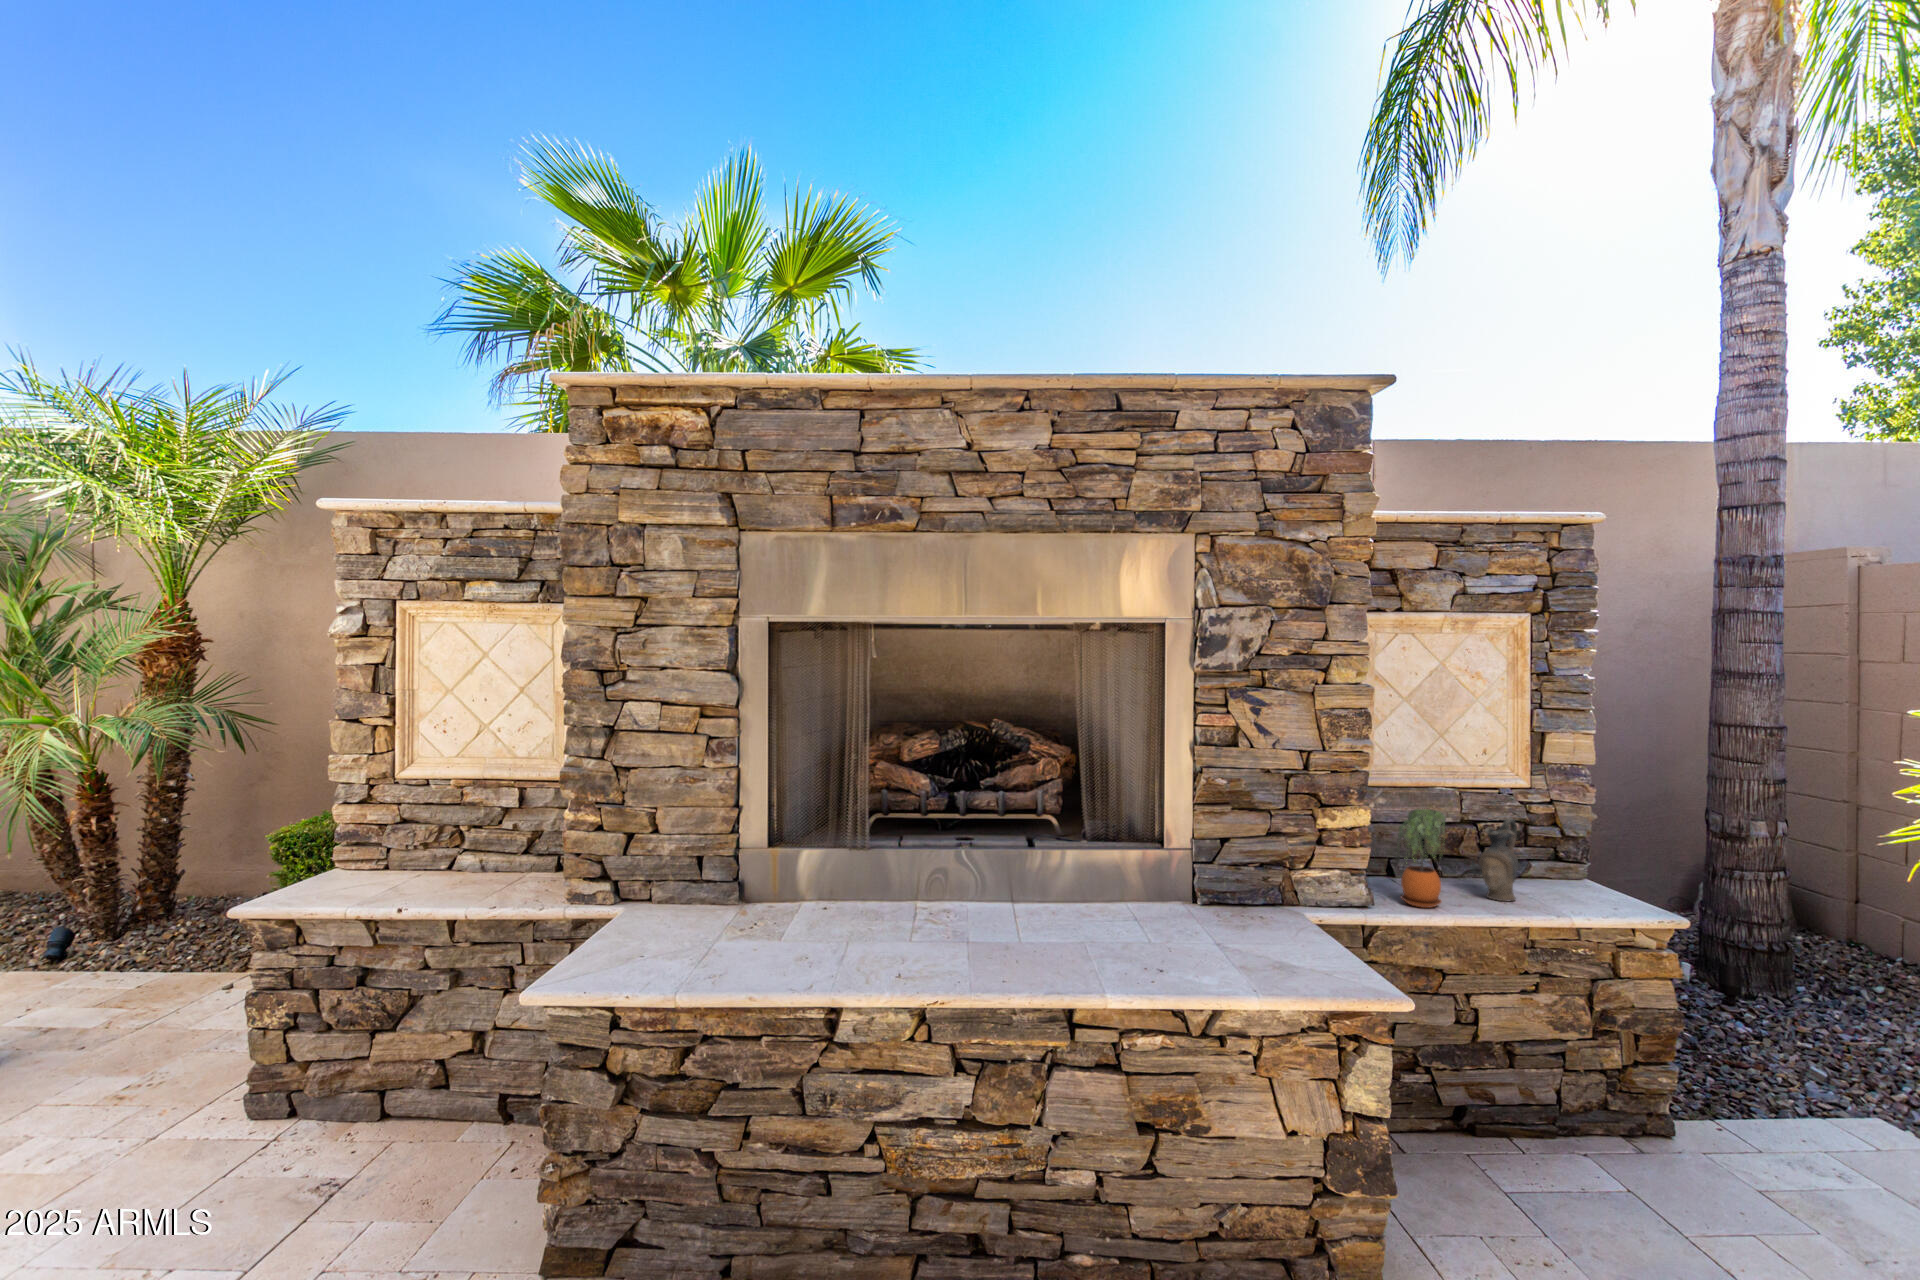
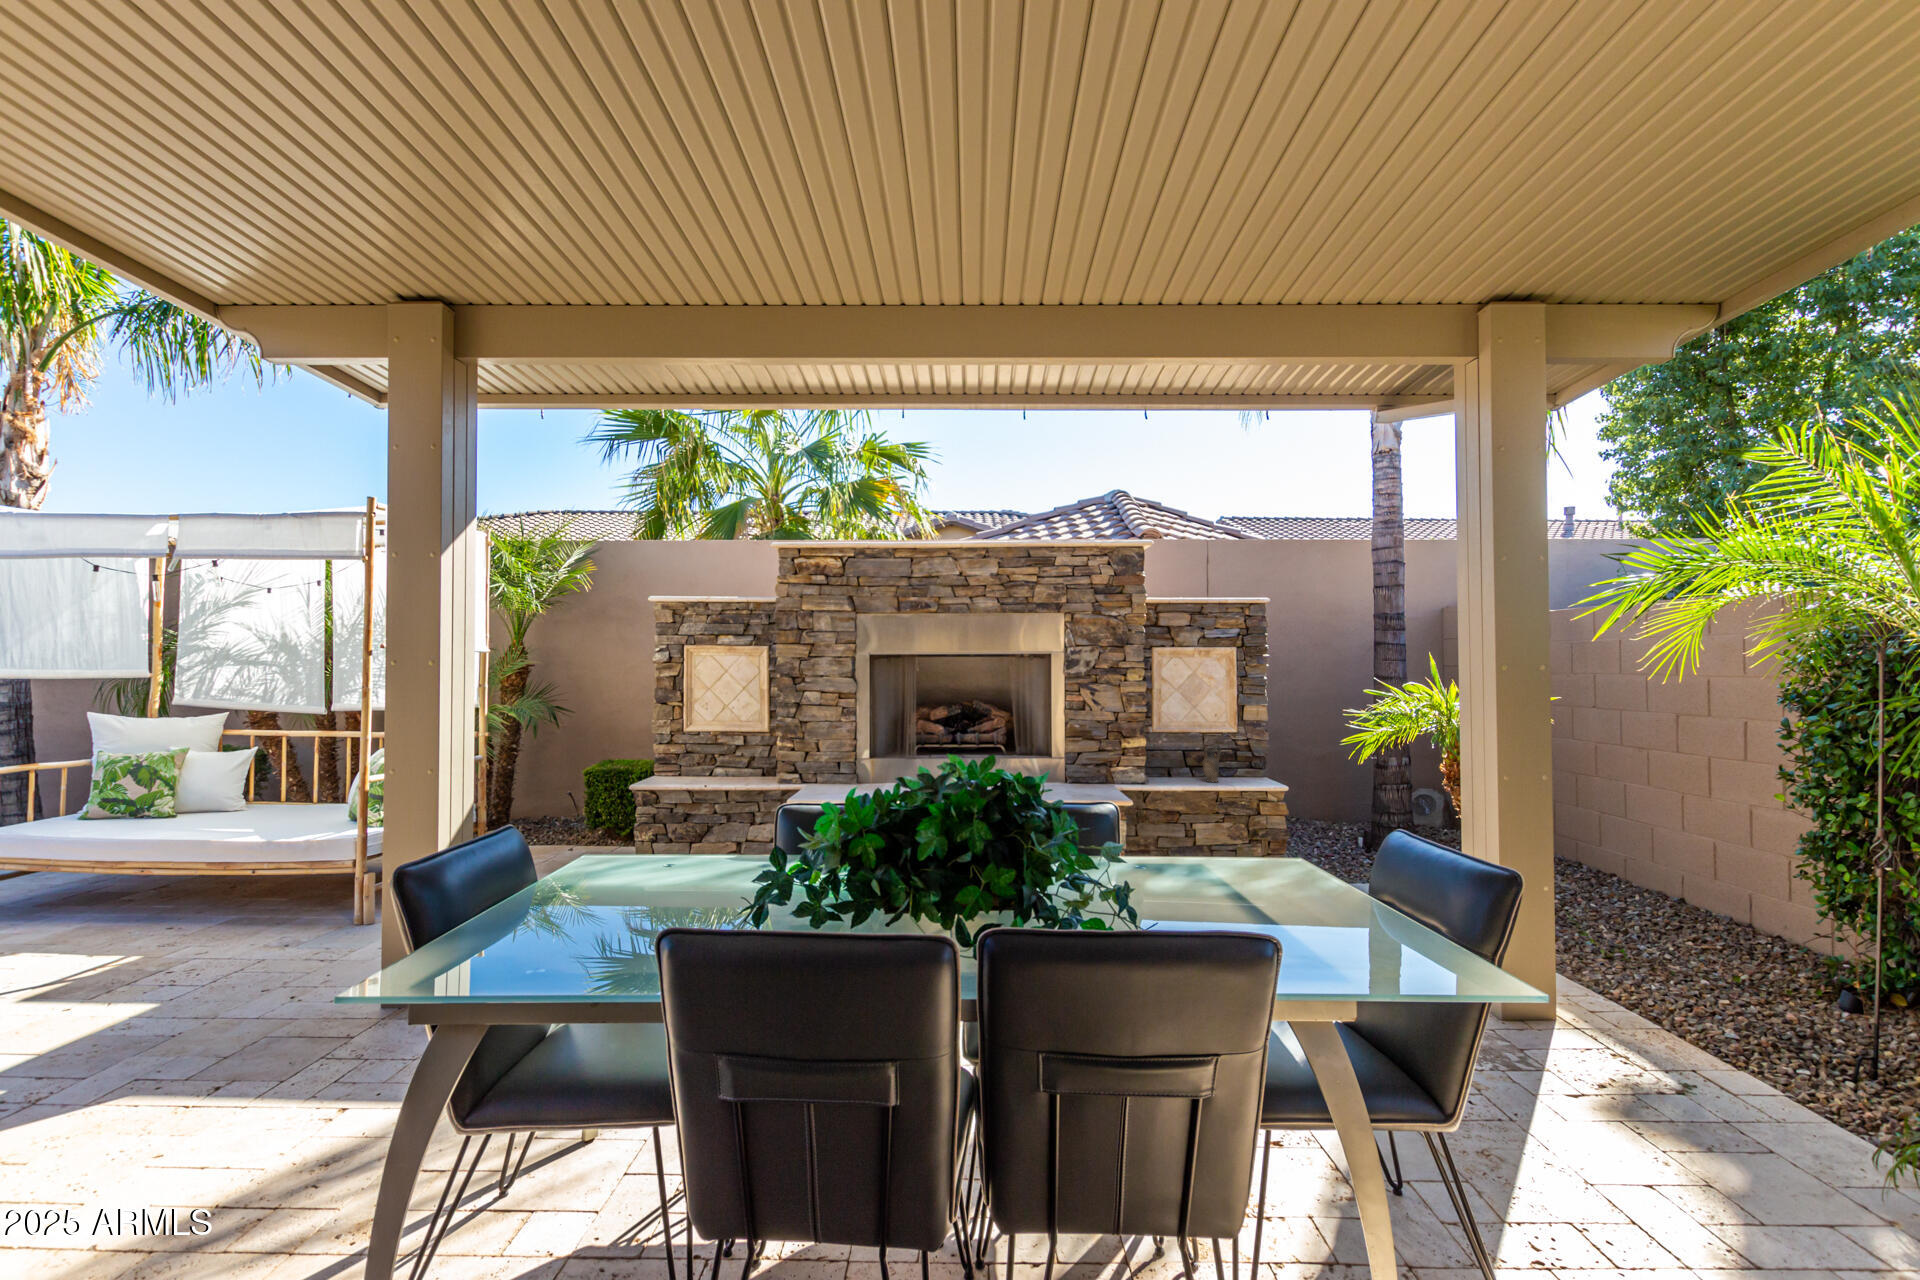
potted plant: present [1396,809,1445,908] -> none [1160,738,1183,784]

